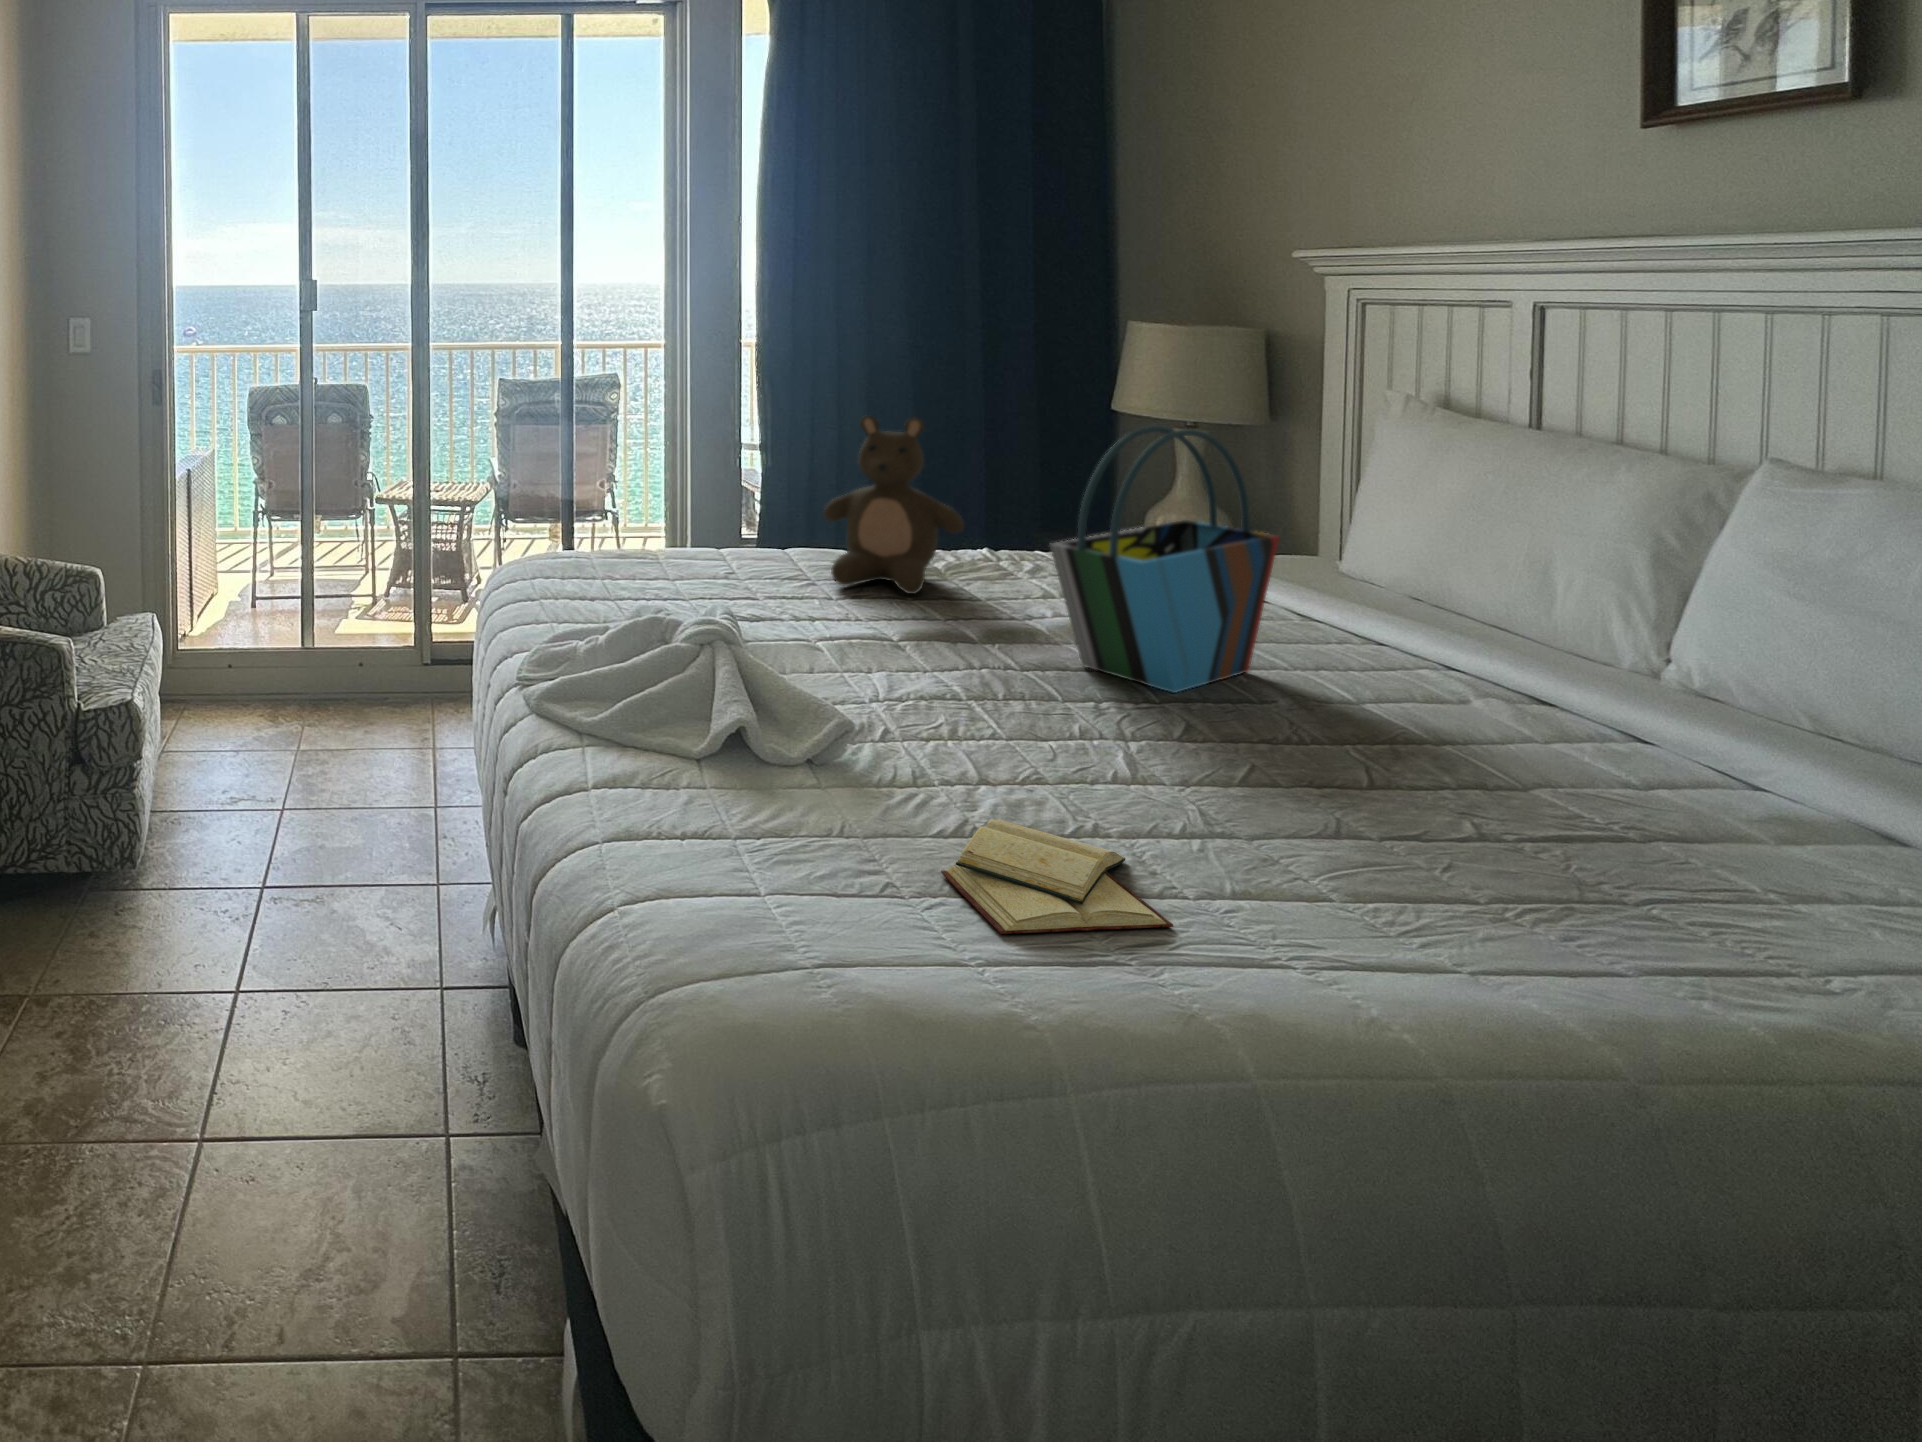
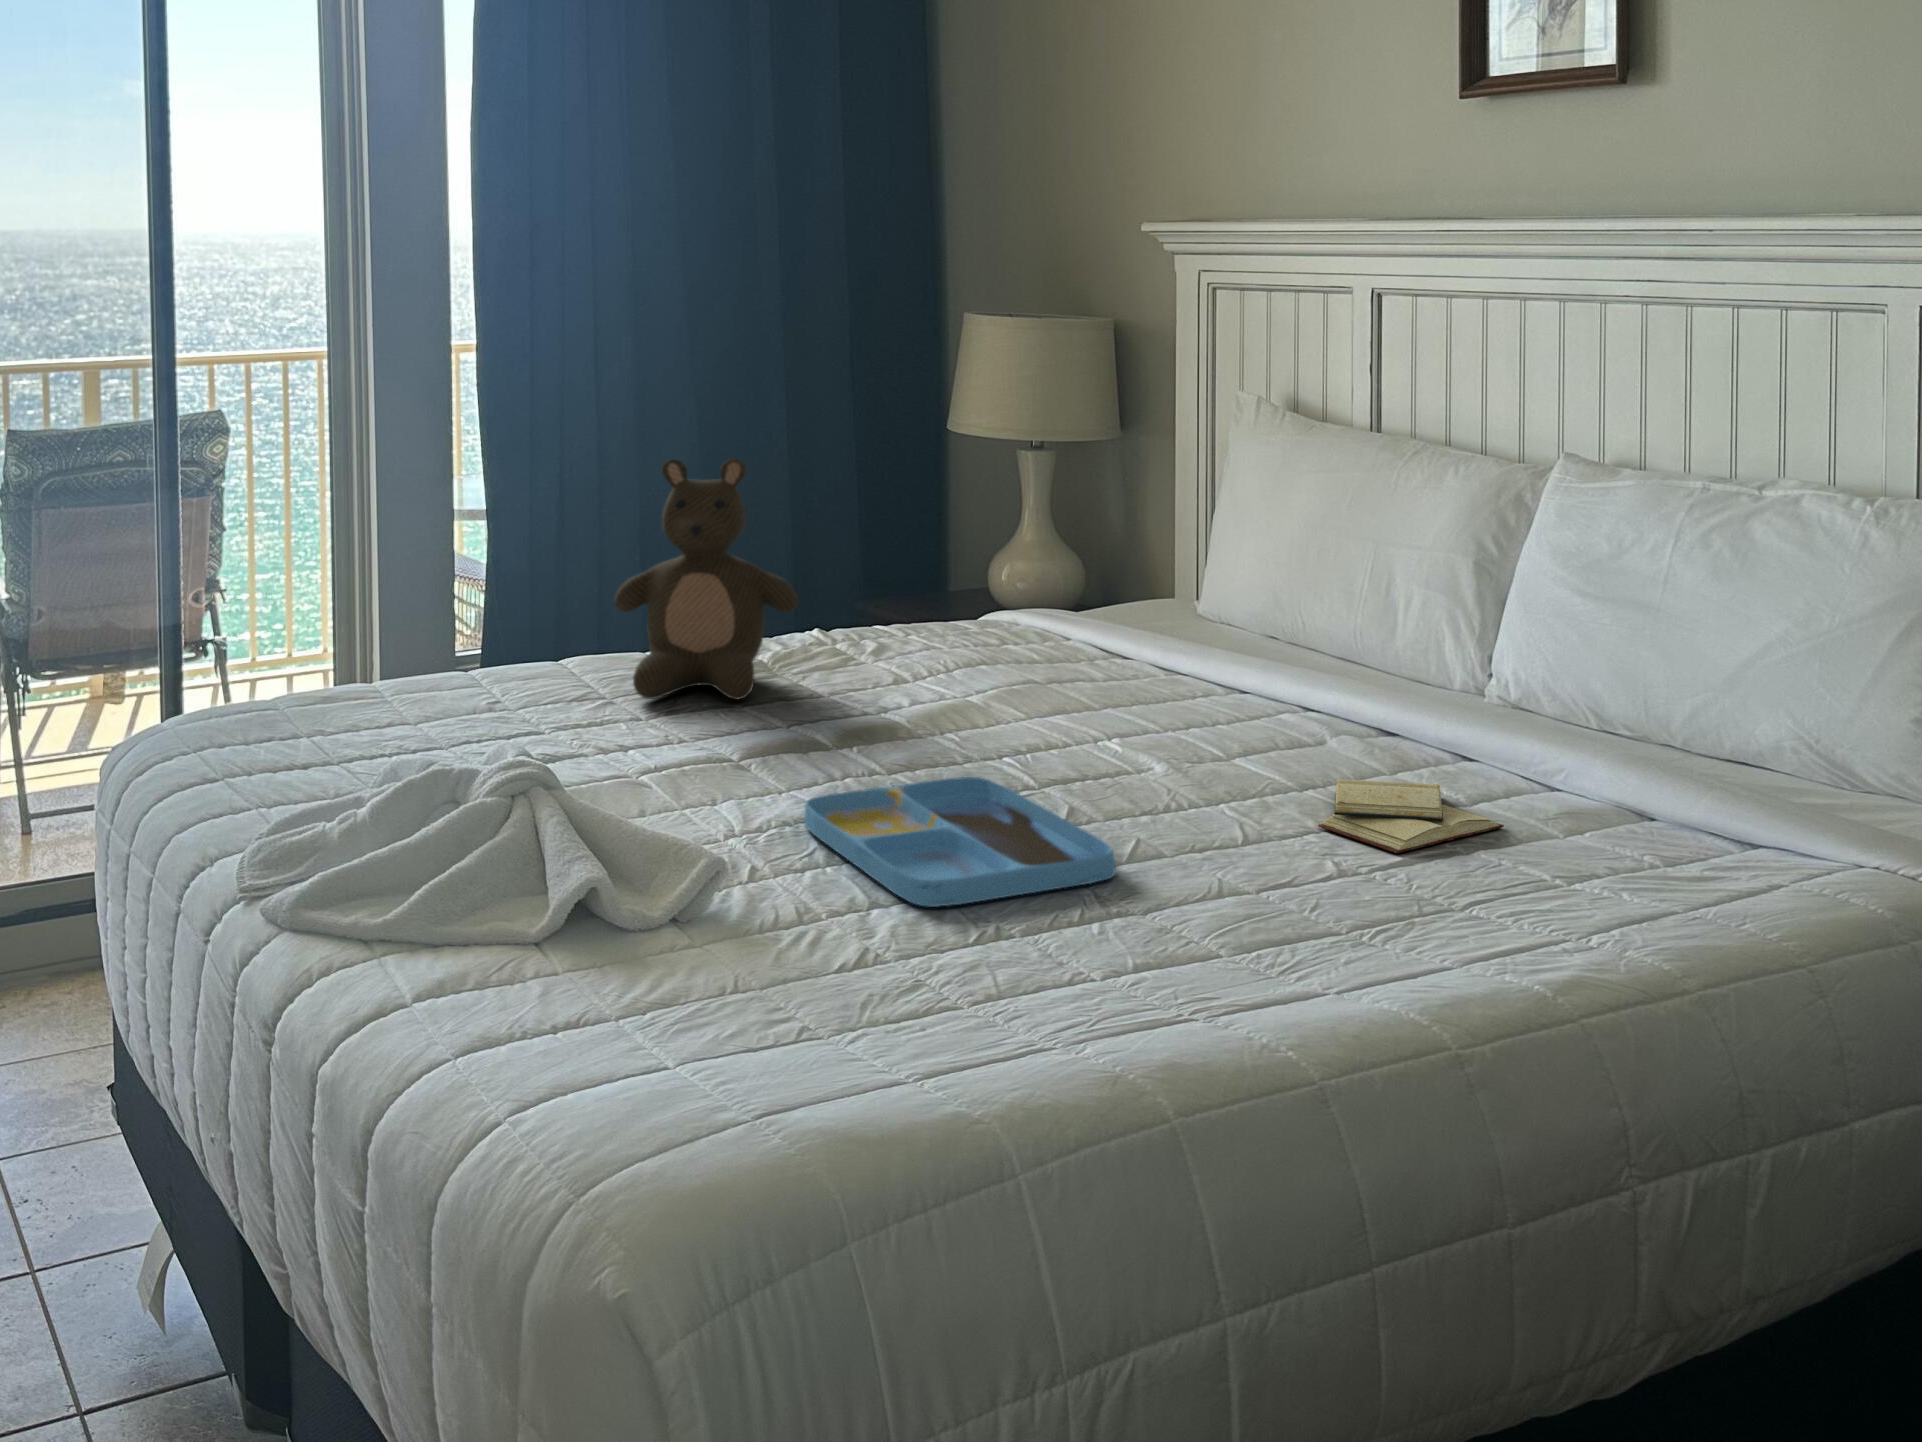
tote bag: present [1050,426,1279,693] -> none [918,455,1151,776]
tray: none [937,680,1222,800] -> present [805,777,1115,907]
diary: present [941,819,1173,934] -> present [1319,779,1504,853]

